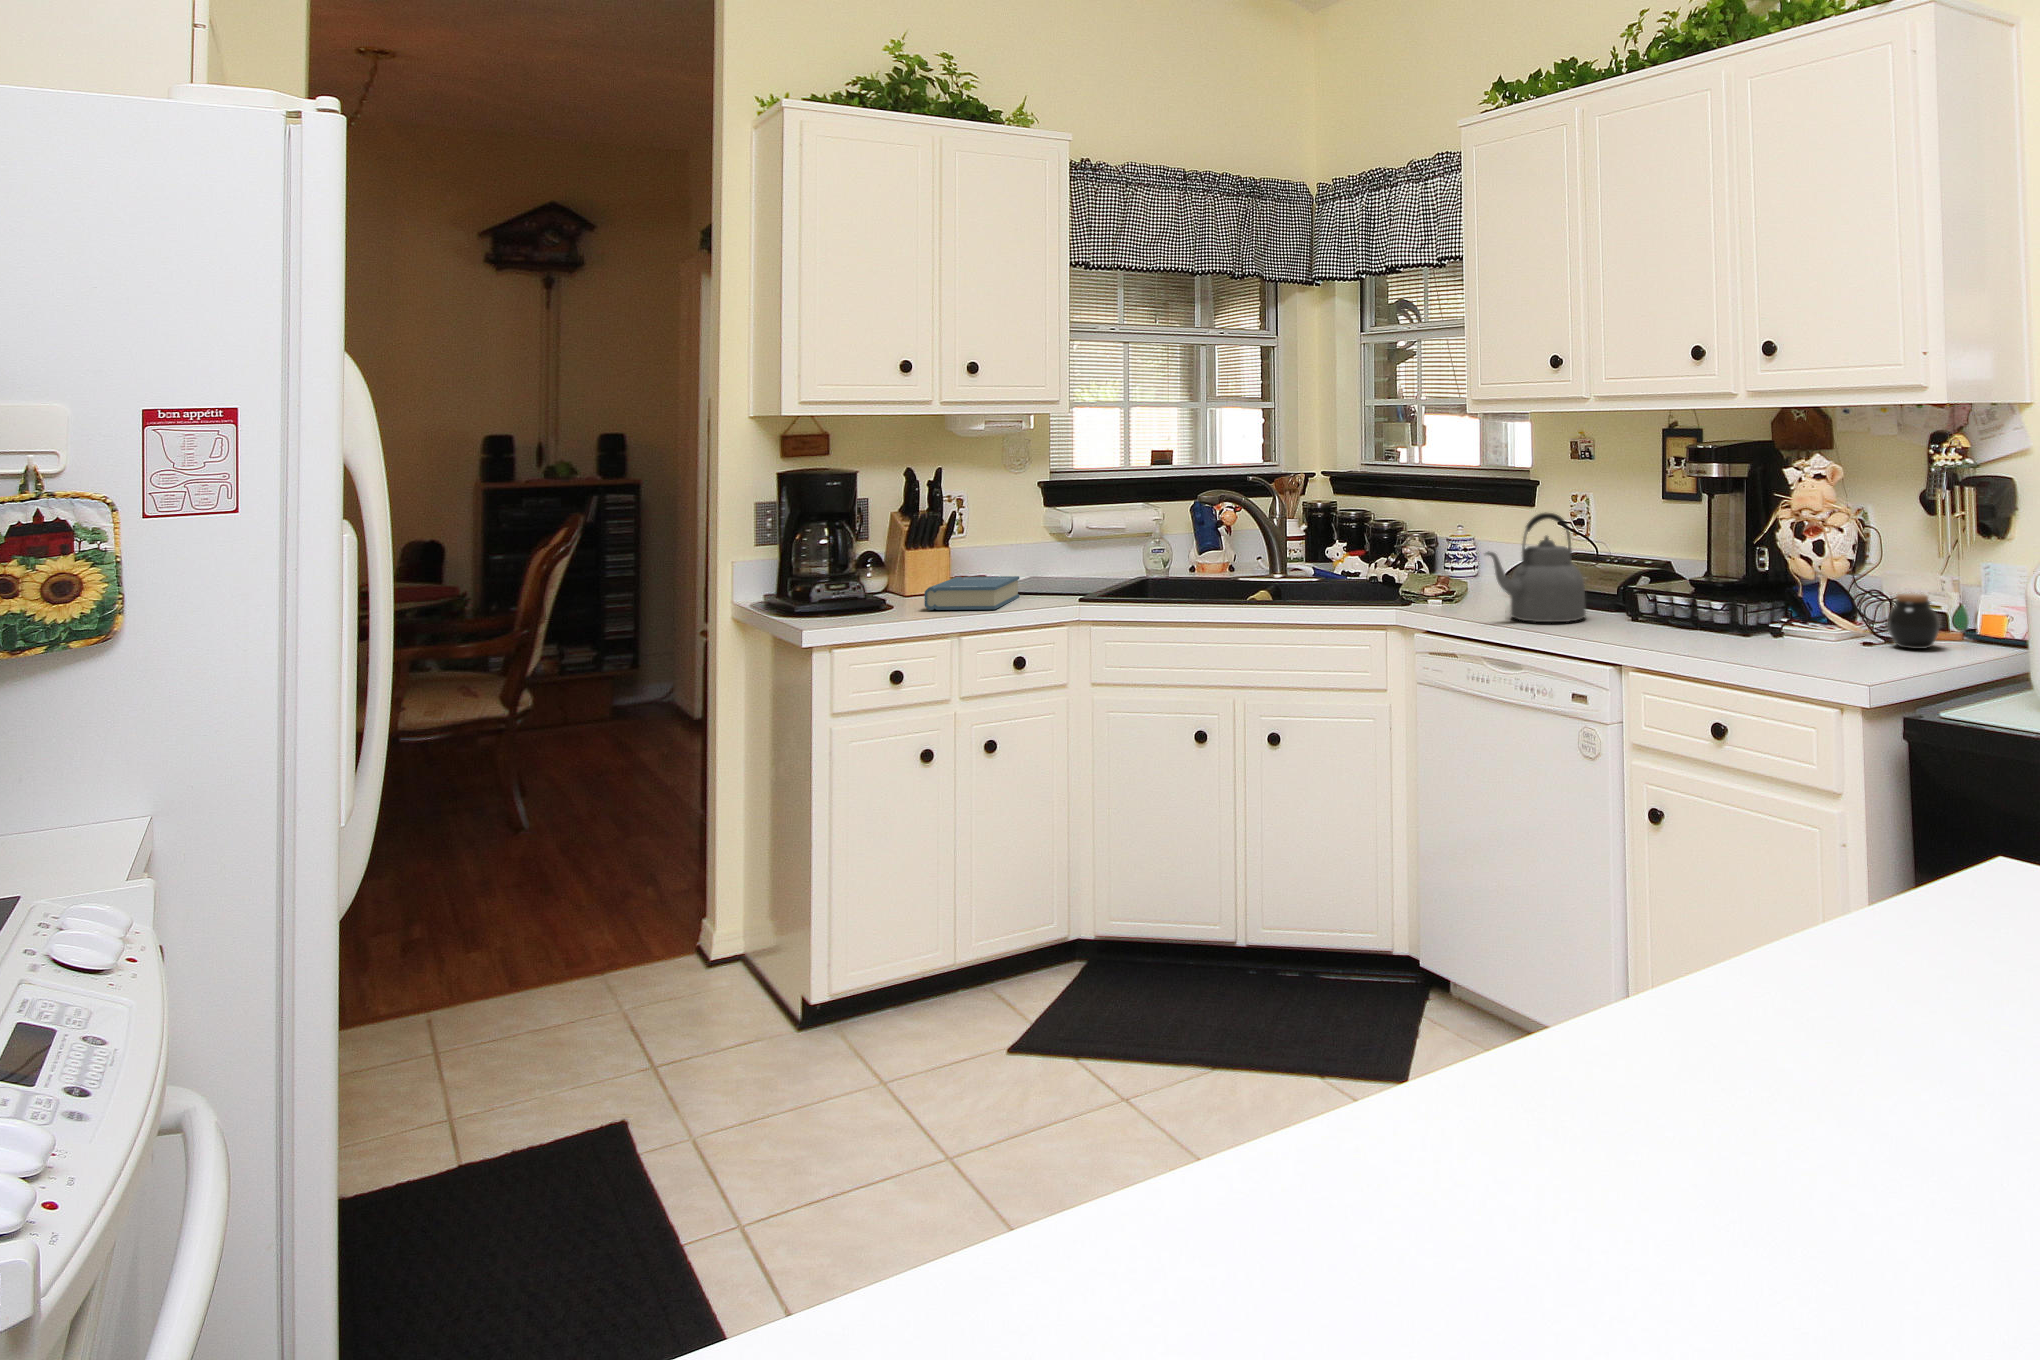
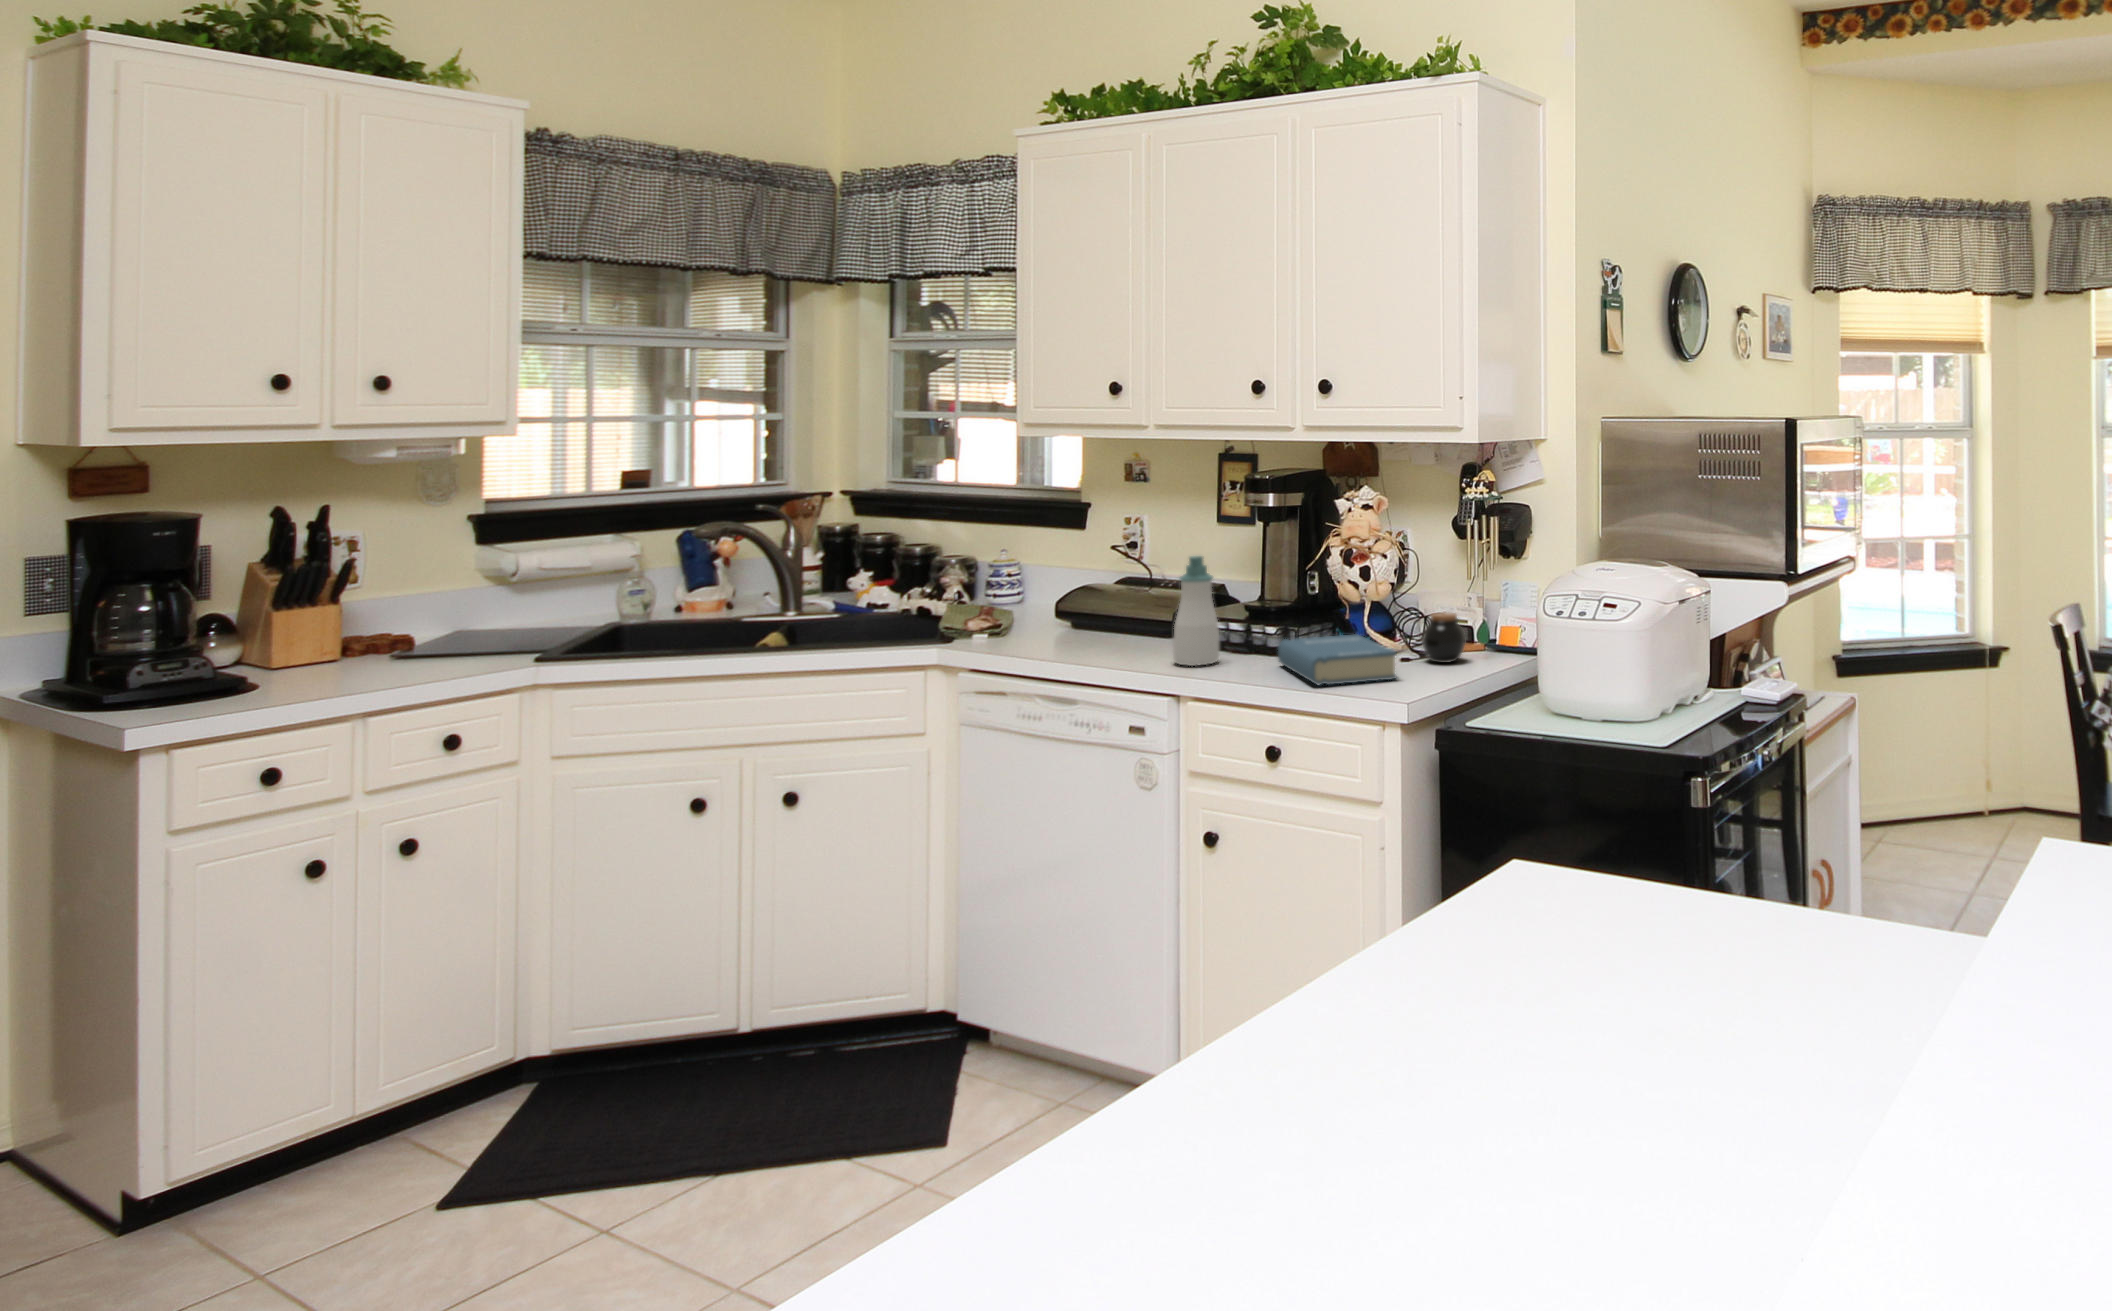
kettle: present [1485,512,1586,622] -> none [1038,544,1143,656]
soap bottle: none [1615,524,1662,636] -> present [1173,556,1219,666]
hardback book: present [925,576,1019,610] -> present [1278,634,1397,685]

